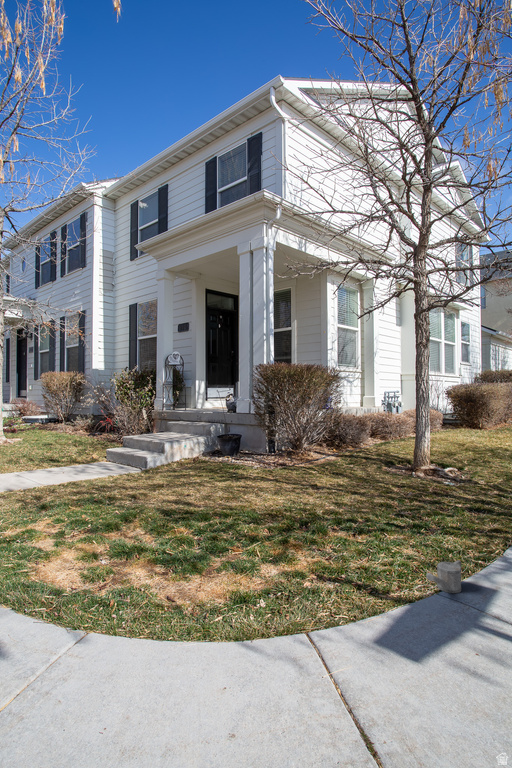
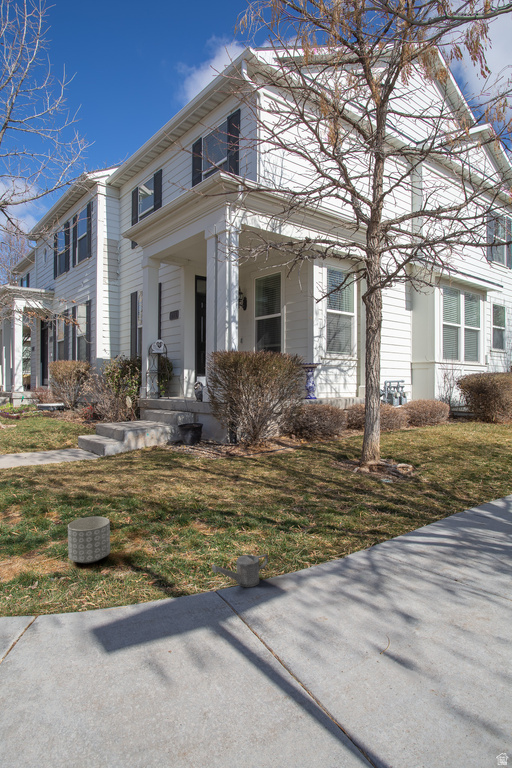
planter: none [250,531,289,579] -> present [68,517,110,563]

